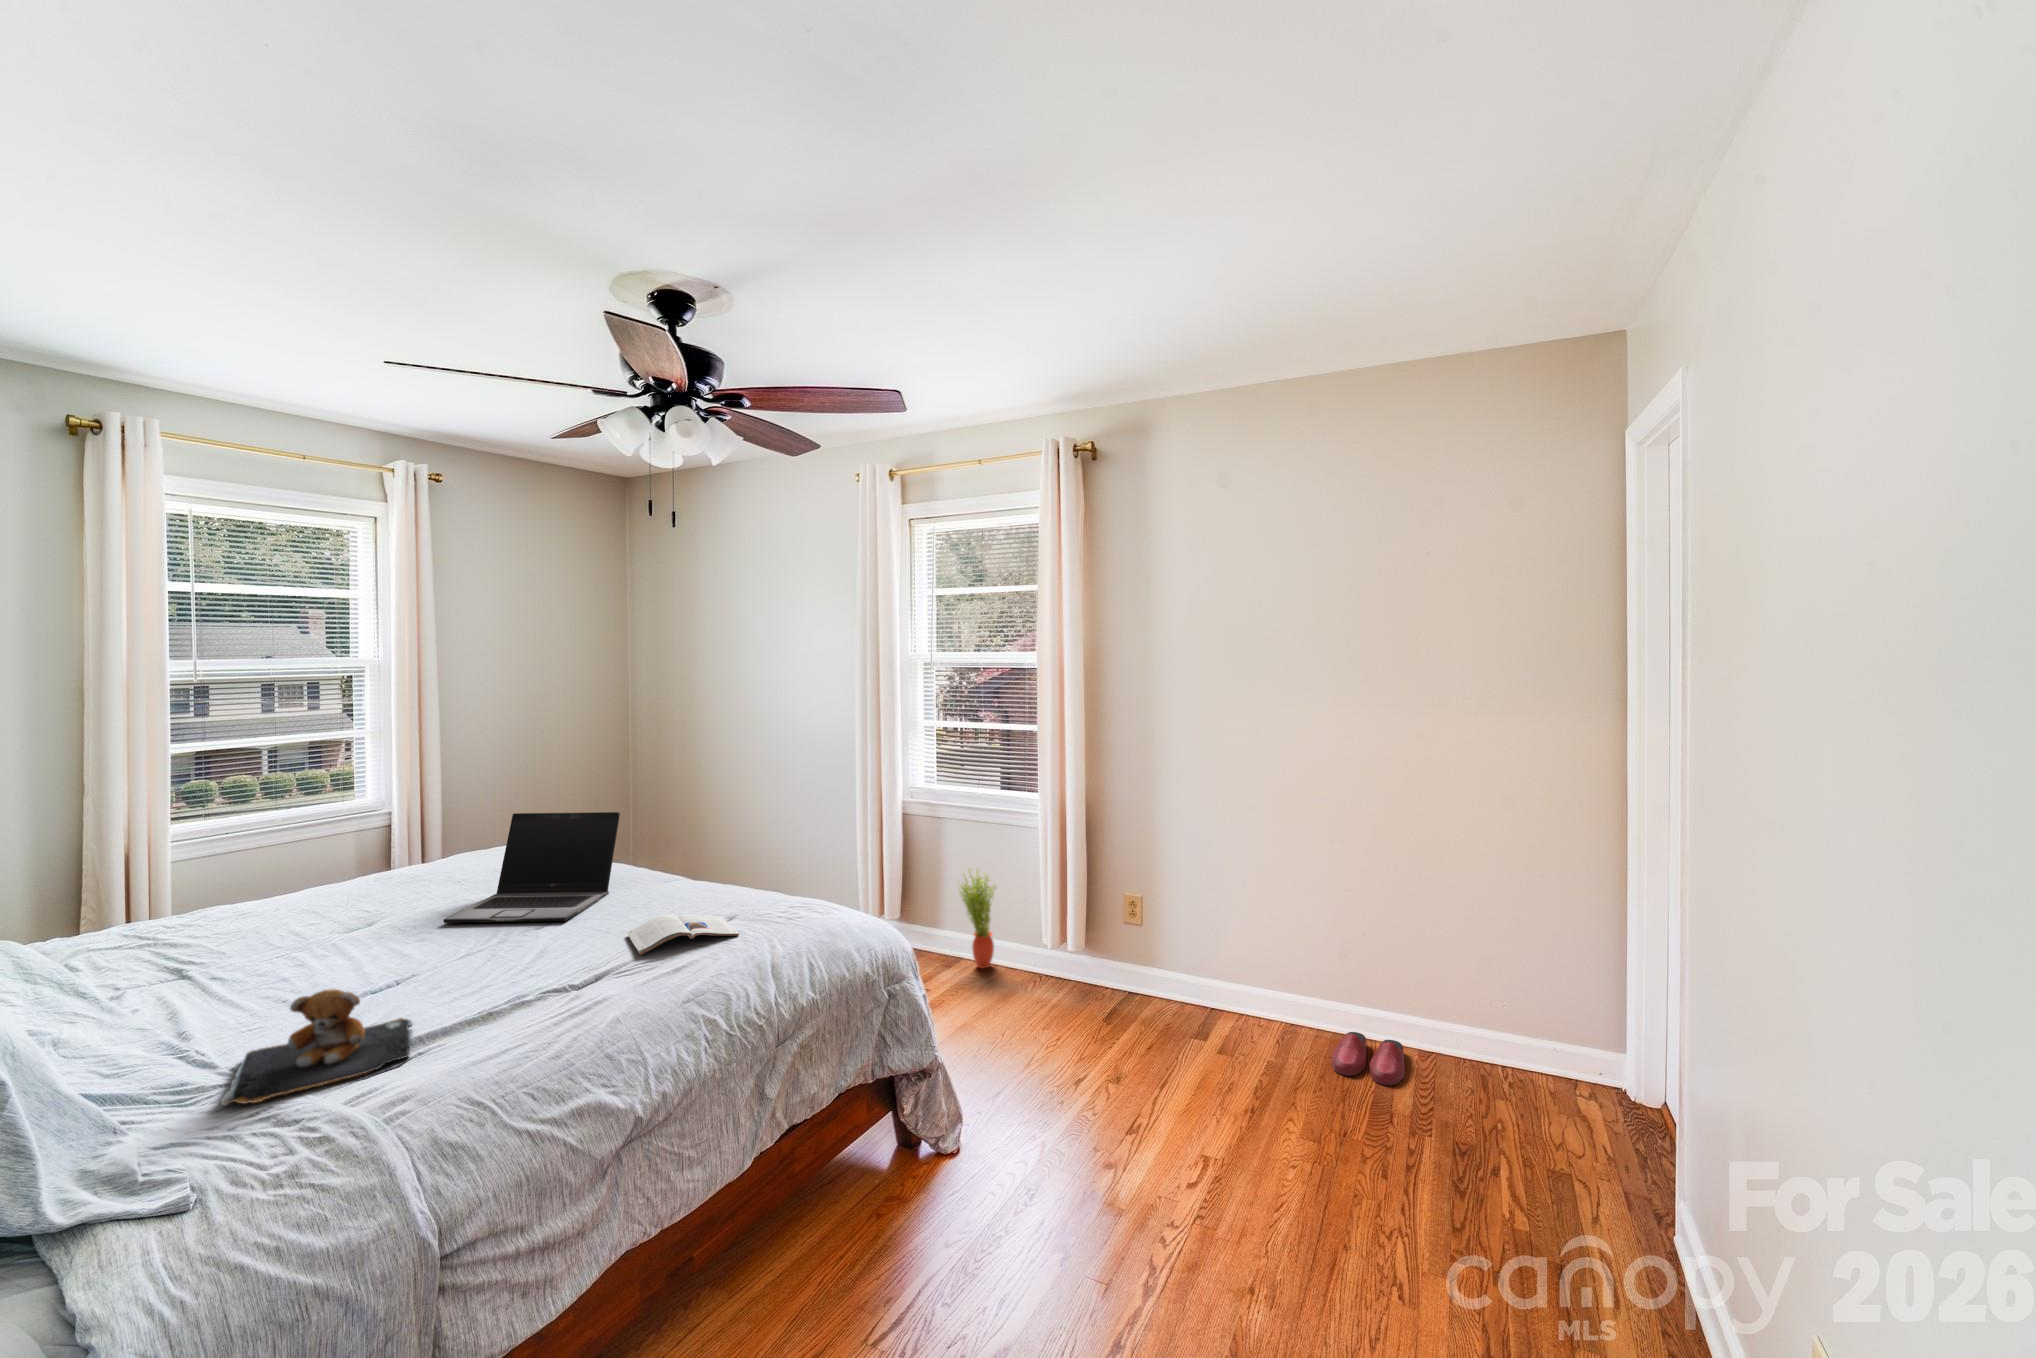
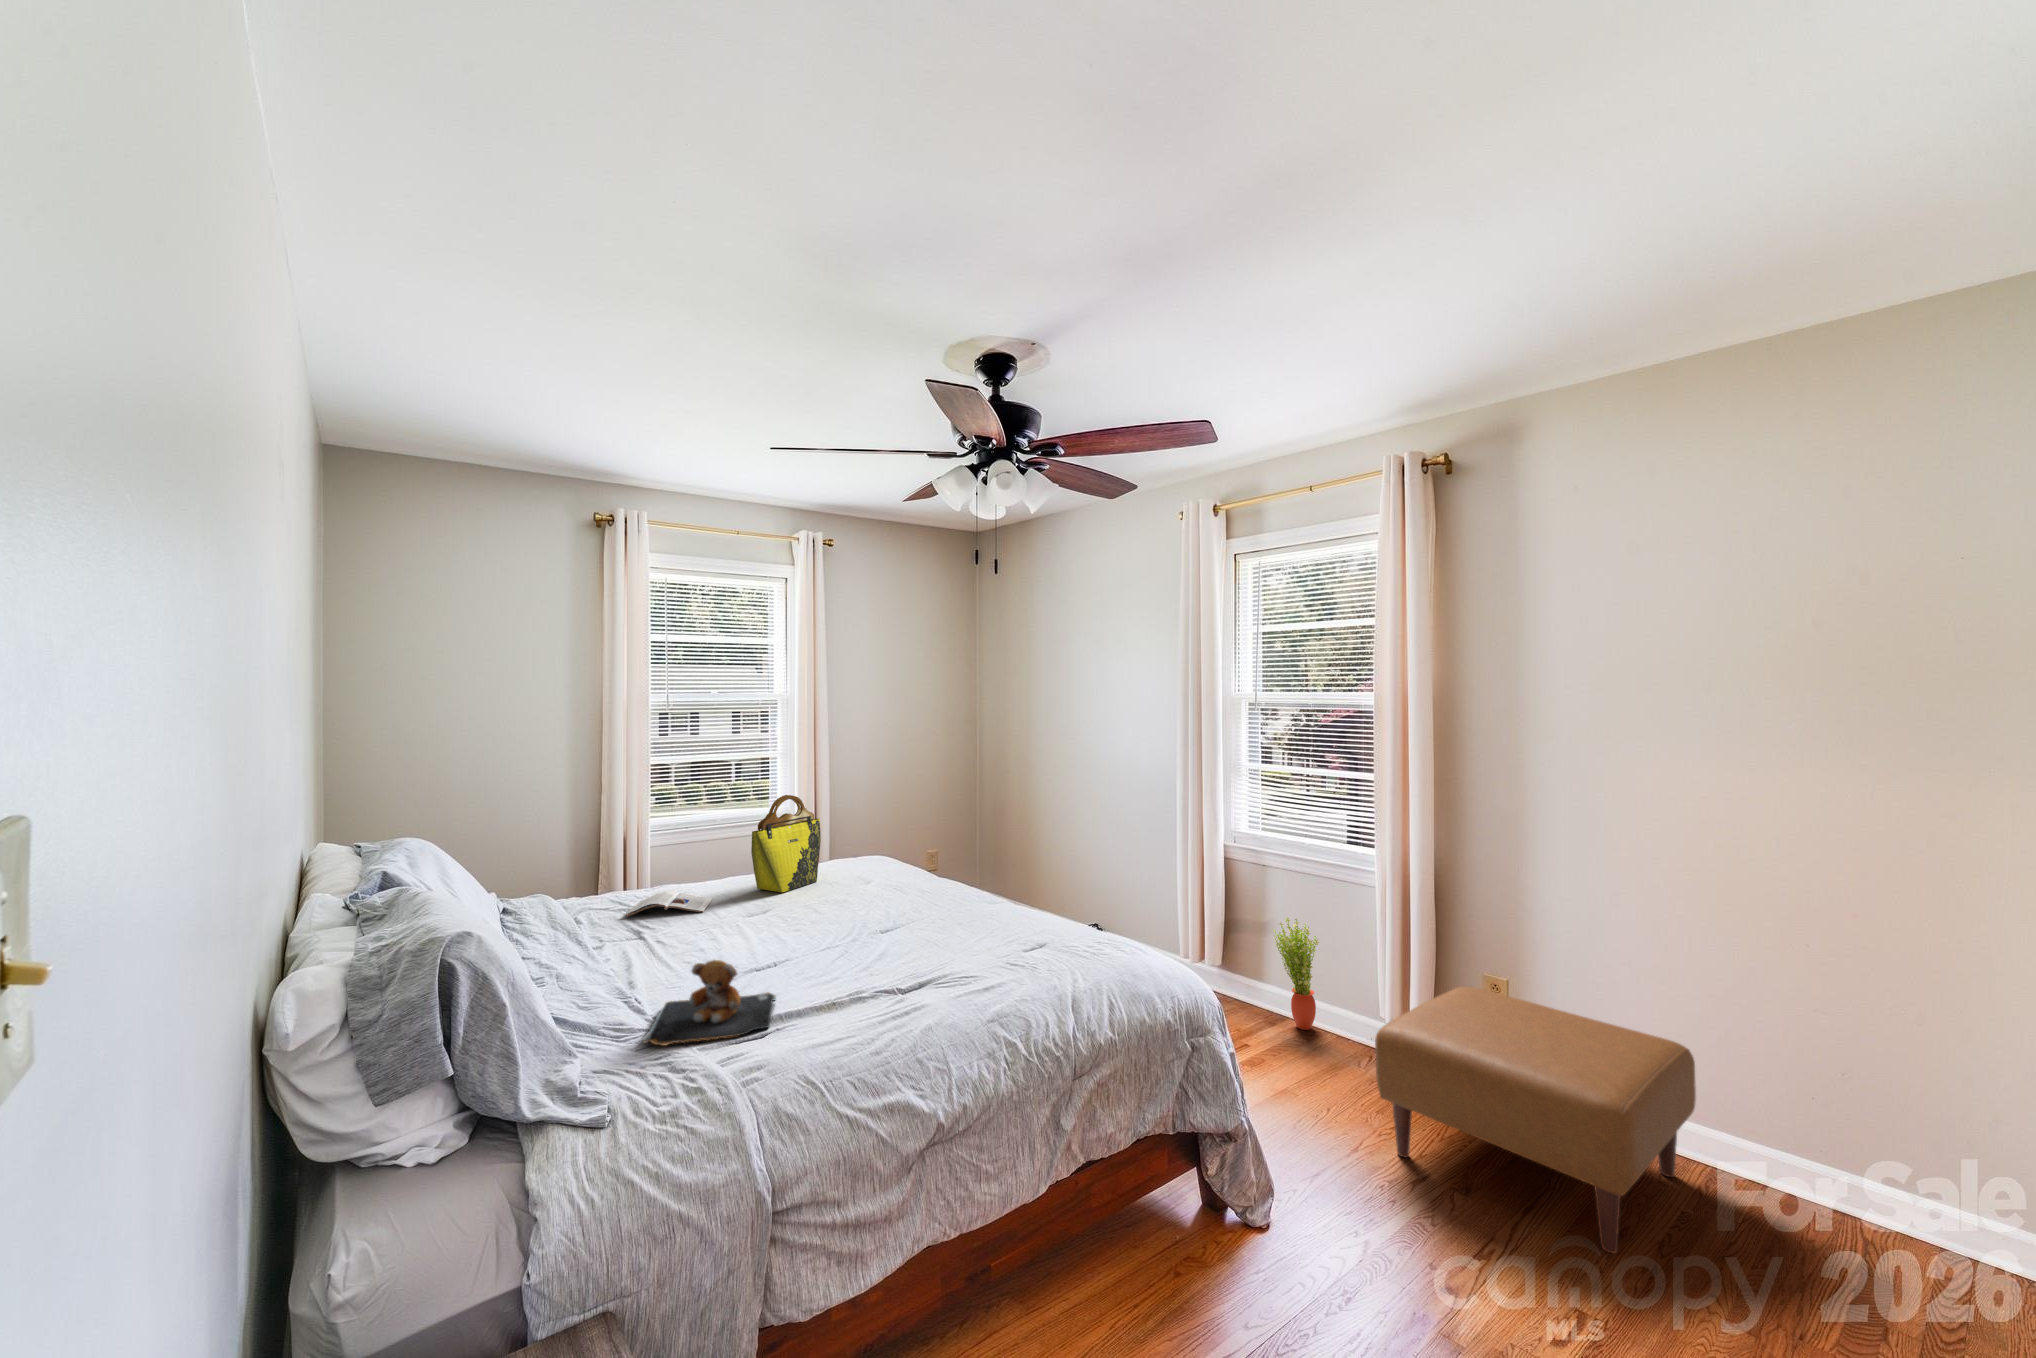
tote bag: none [345,784,445,902] -> present [751,795,821,892]
laptop: present [443,812,620,923] -> none [812,826,950,925]
ottoman: none [1045,910,1269,1100] -> present [1375,987,1696,1253]
magazine: present [627,914,739,955] -> present [626,891,713,916]
slippers: present [1332,1032,1405,1085] -> none [1810,1207,1952,1305]

